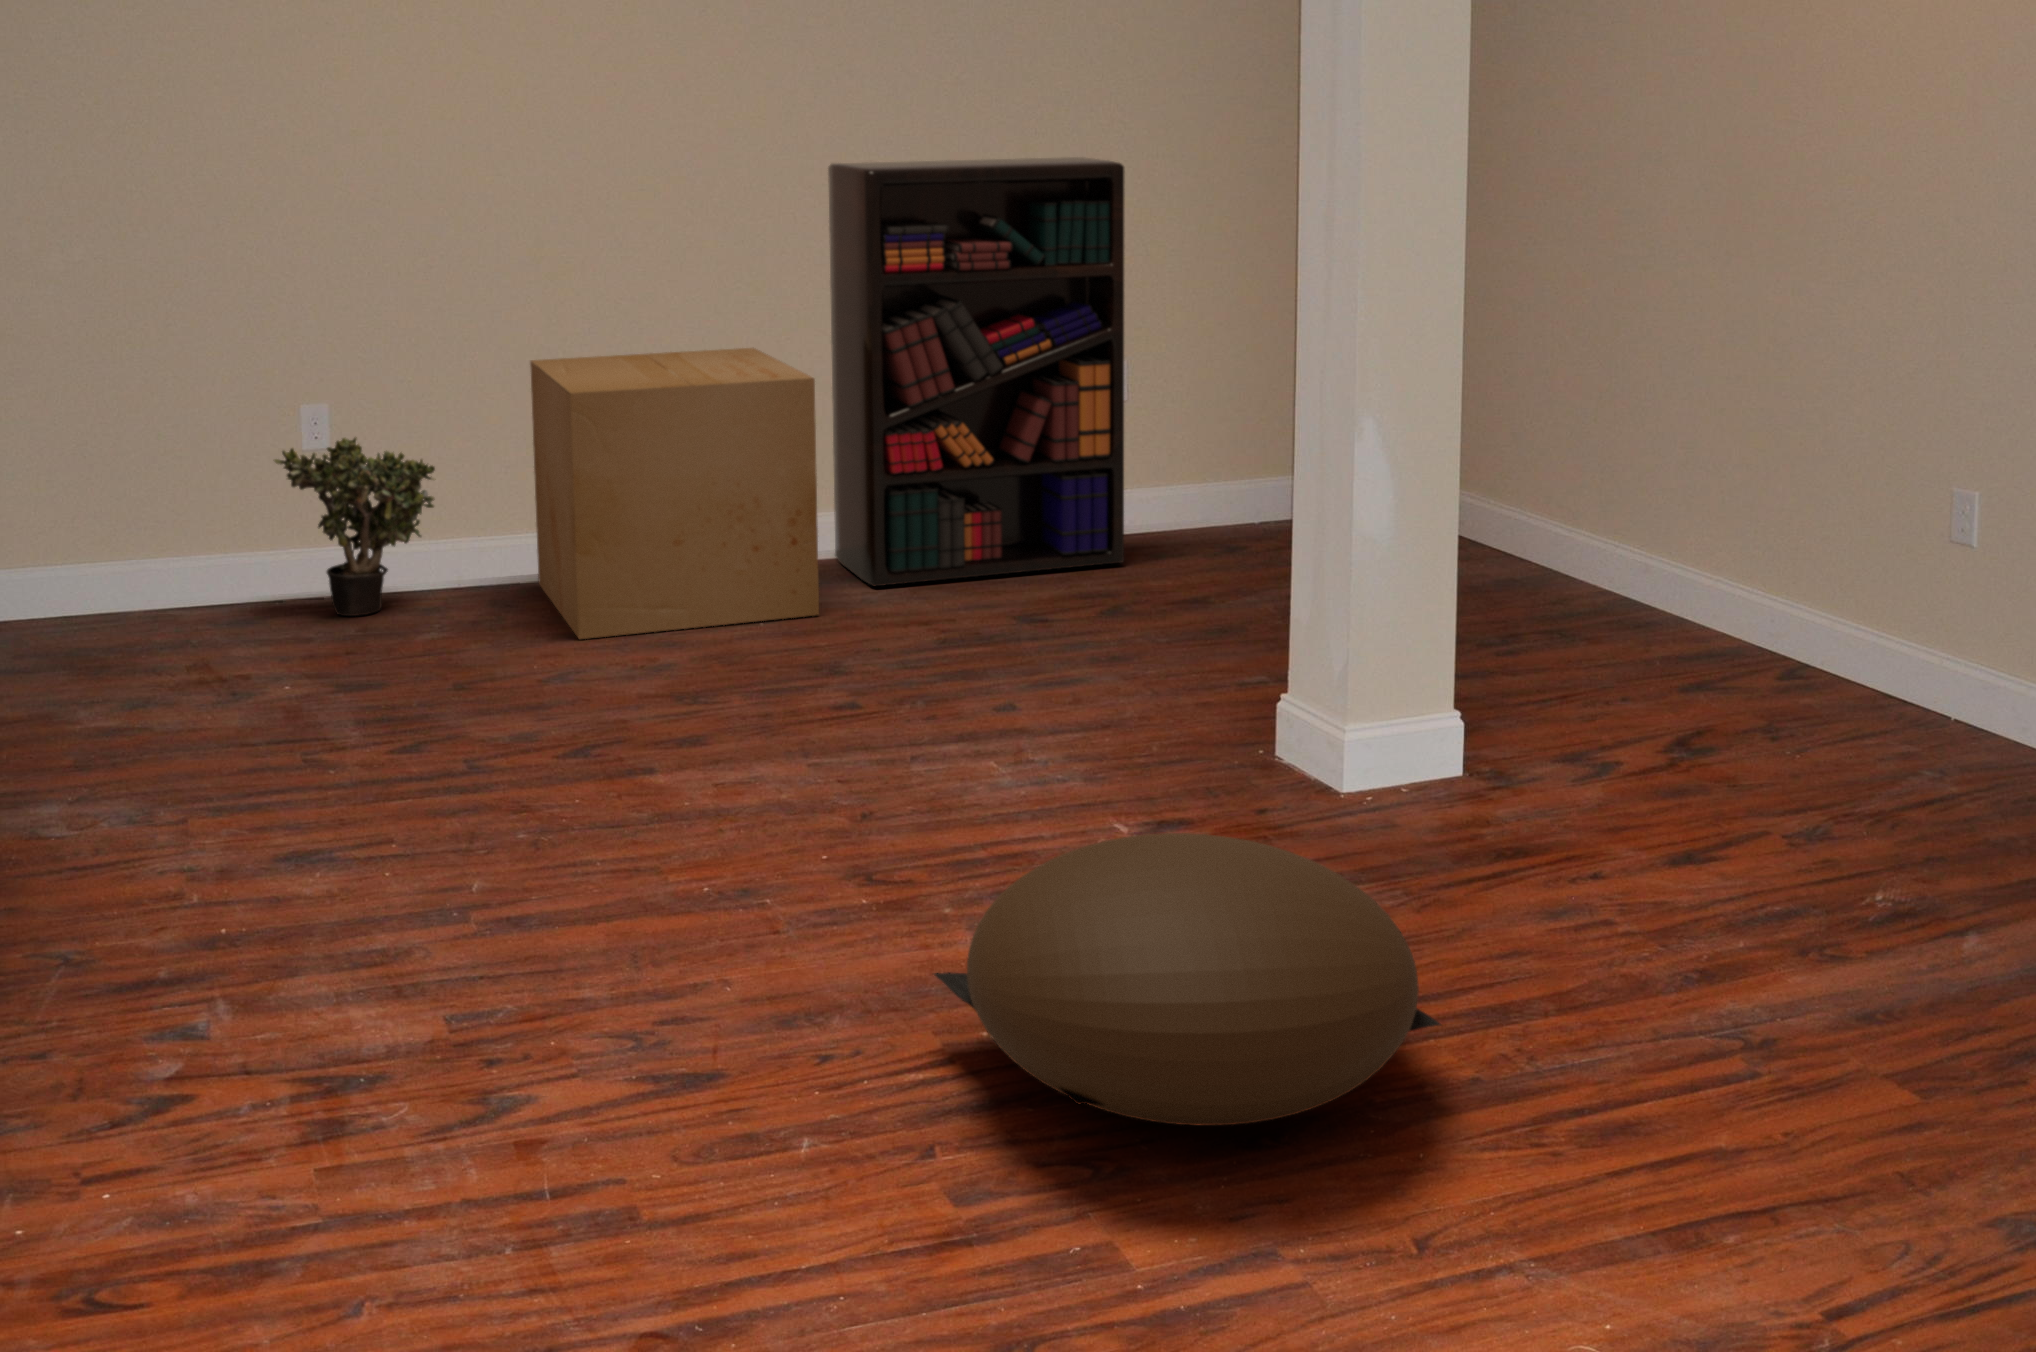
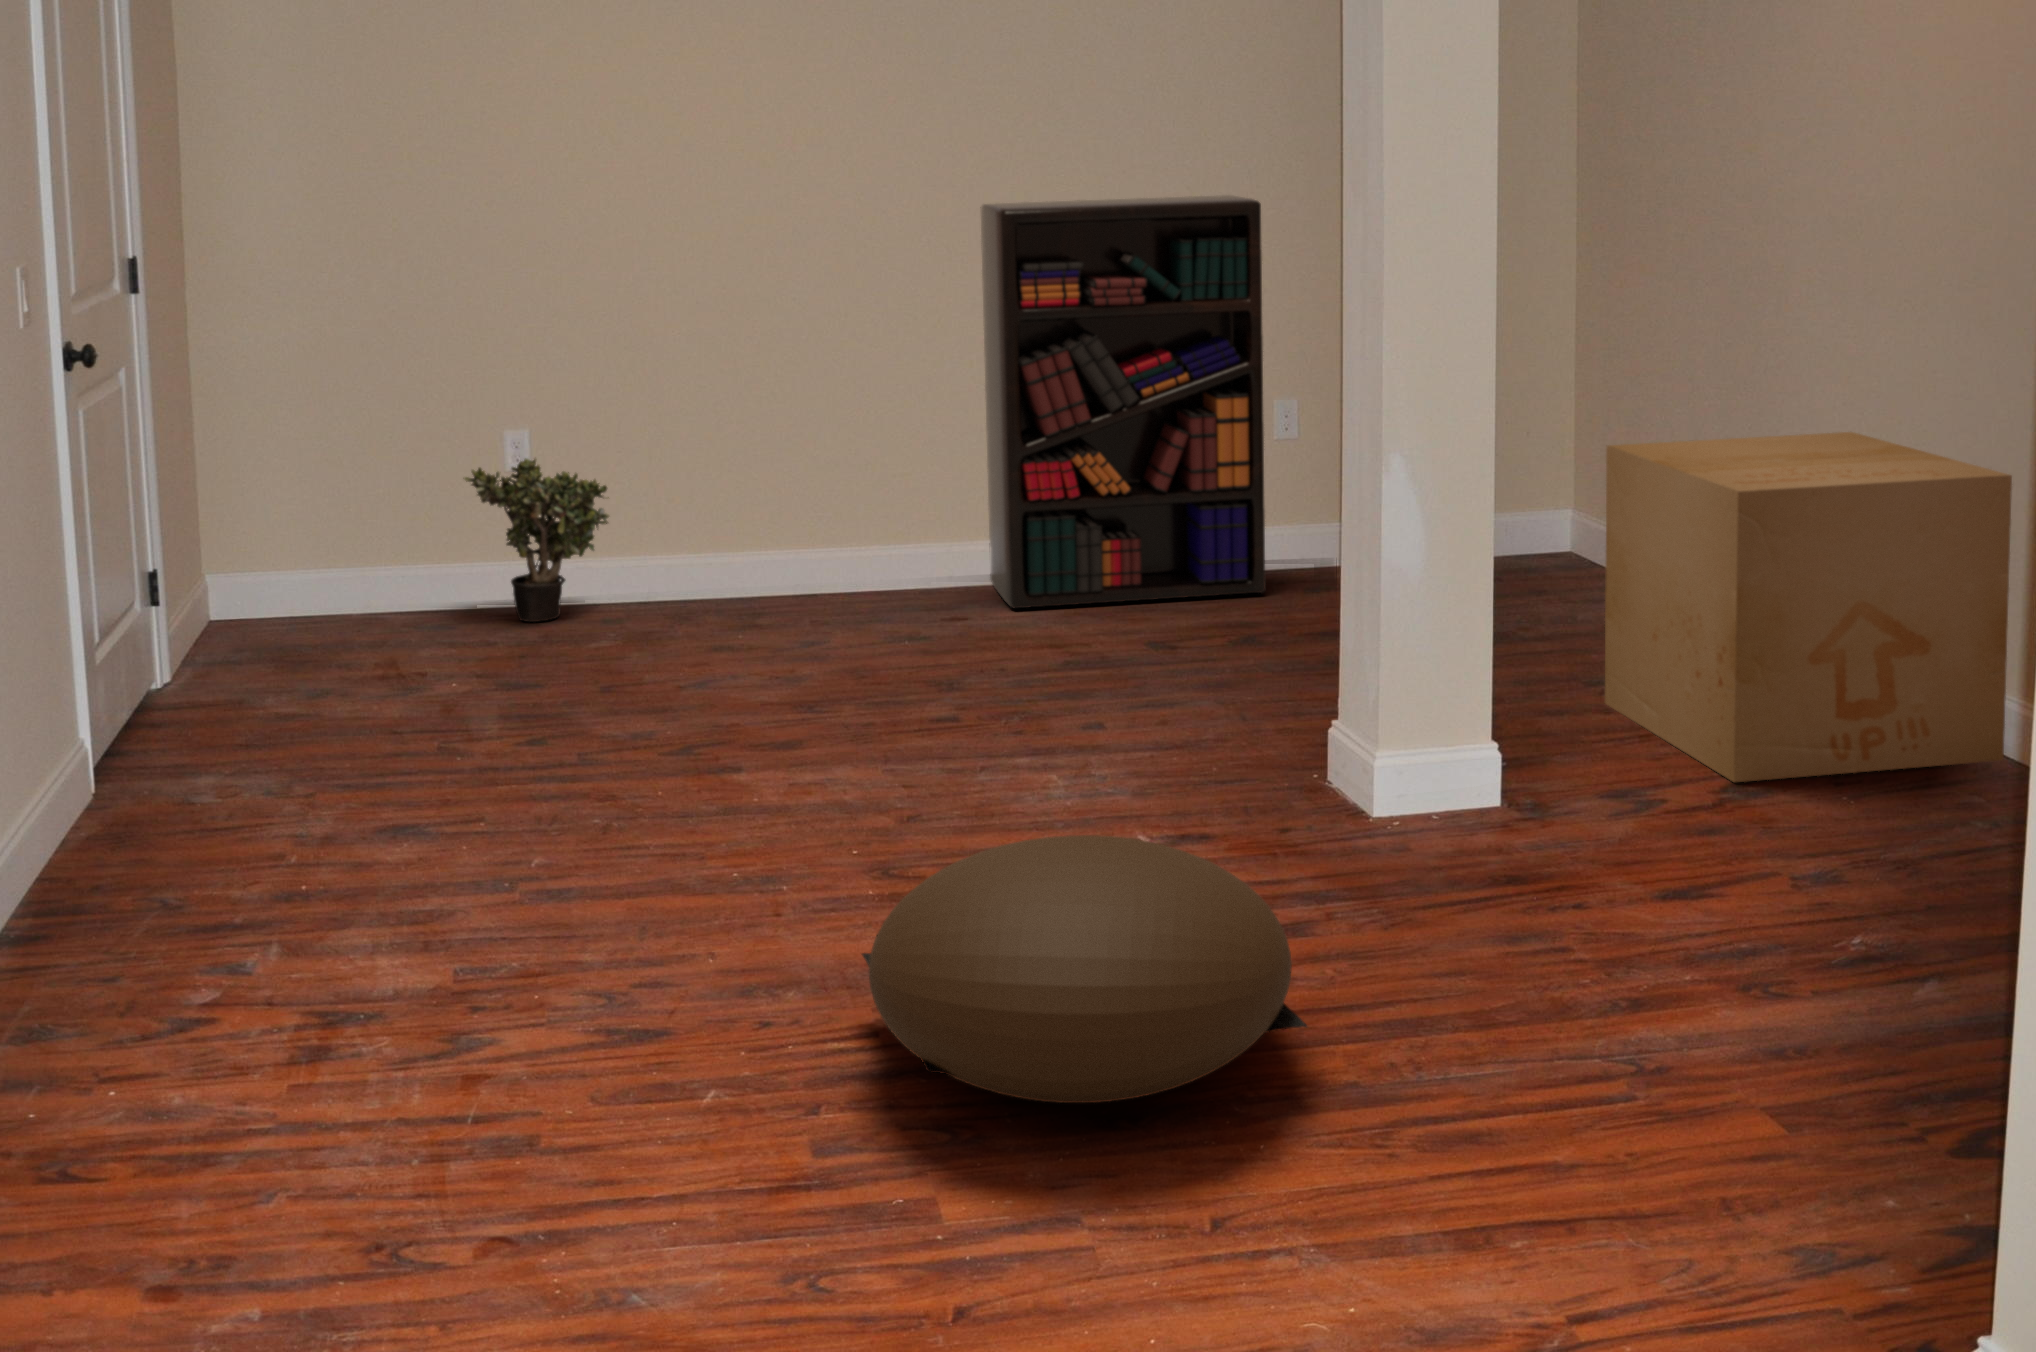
cardboard box: present [530,348,819,639] -> present [1605,432,2012,782]

